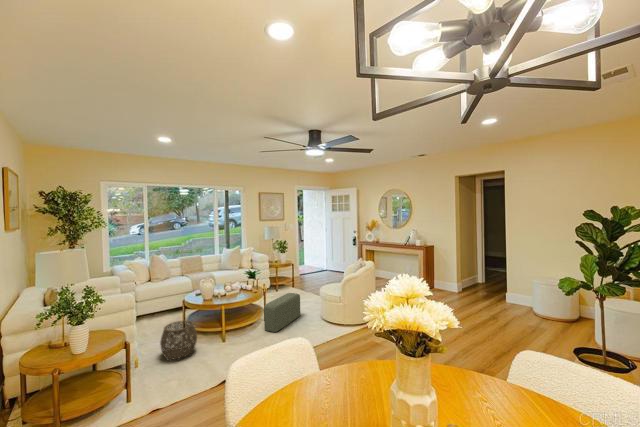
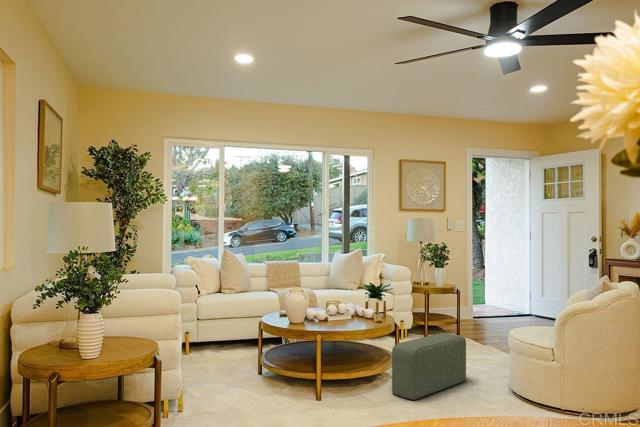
woven basket: present [160,320,197,360] -> none [214,349,272,411]

